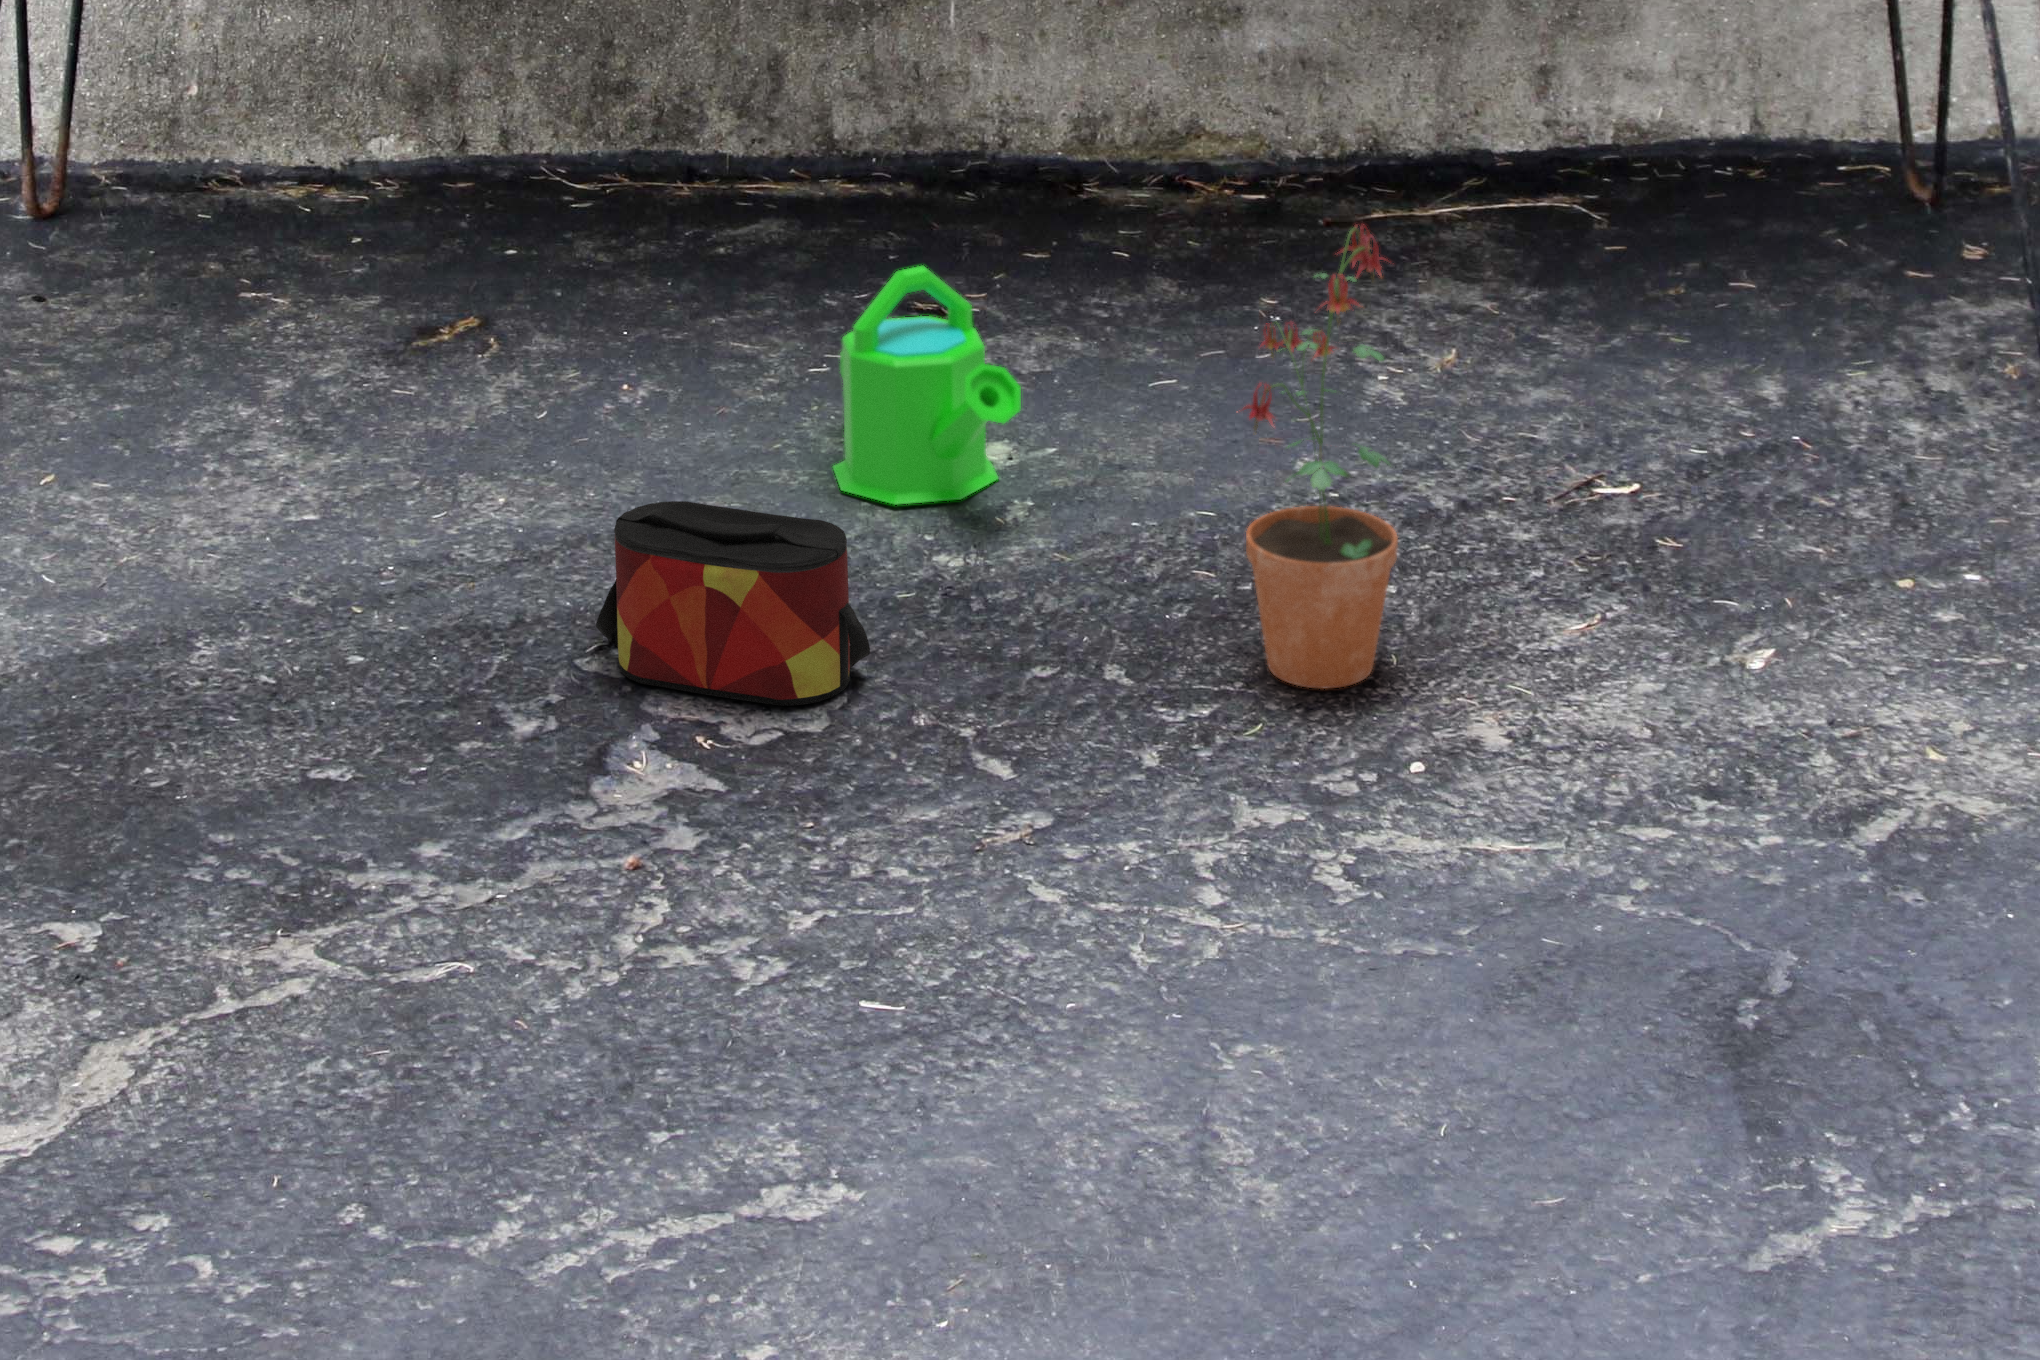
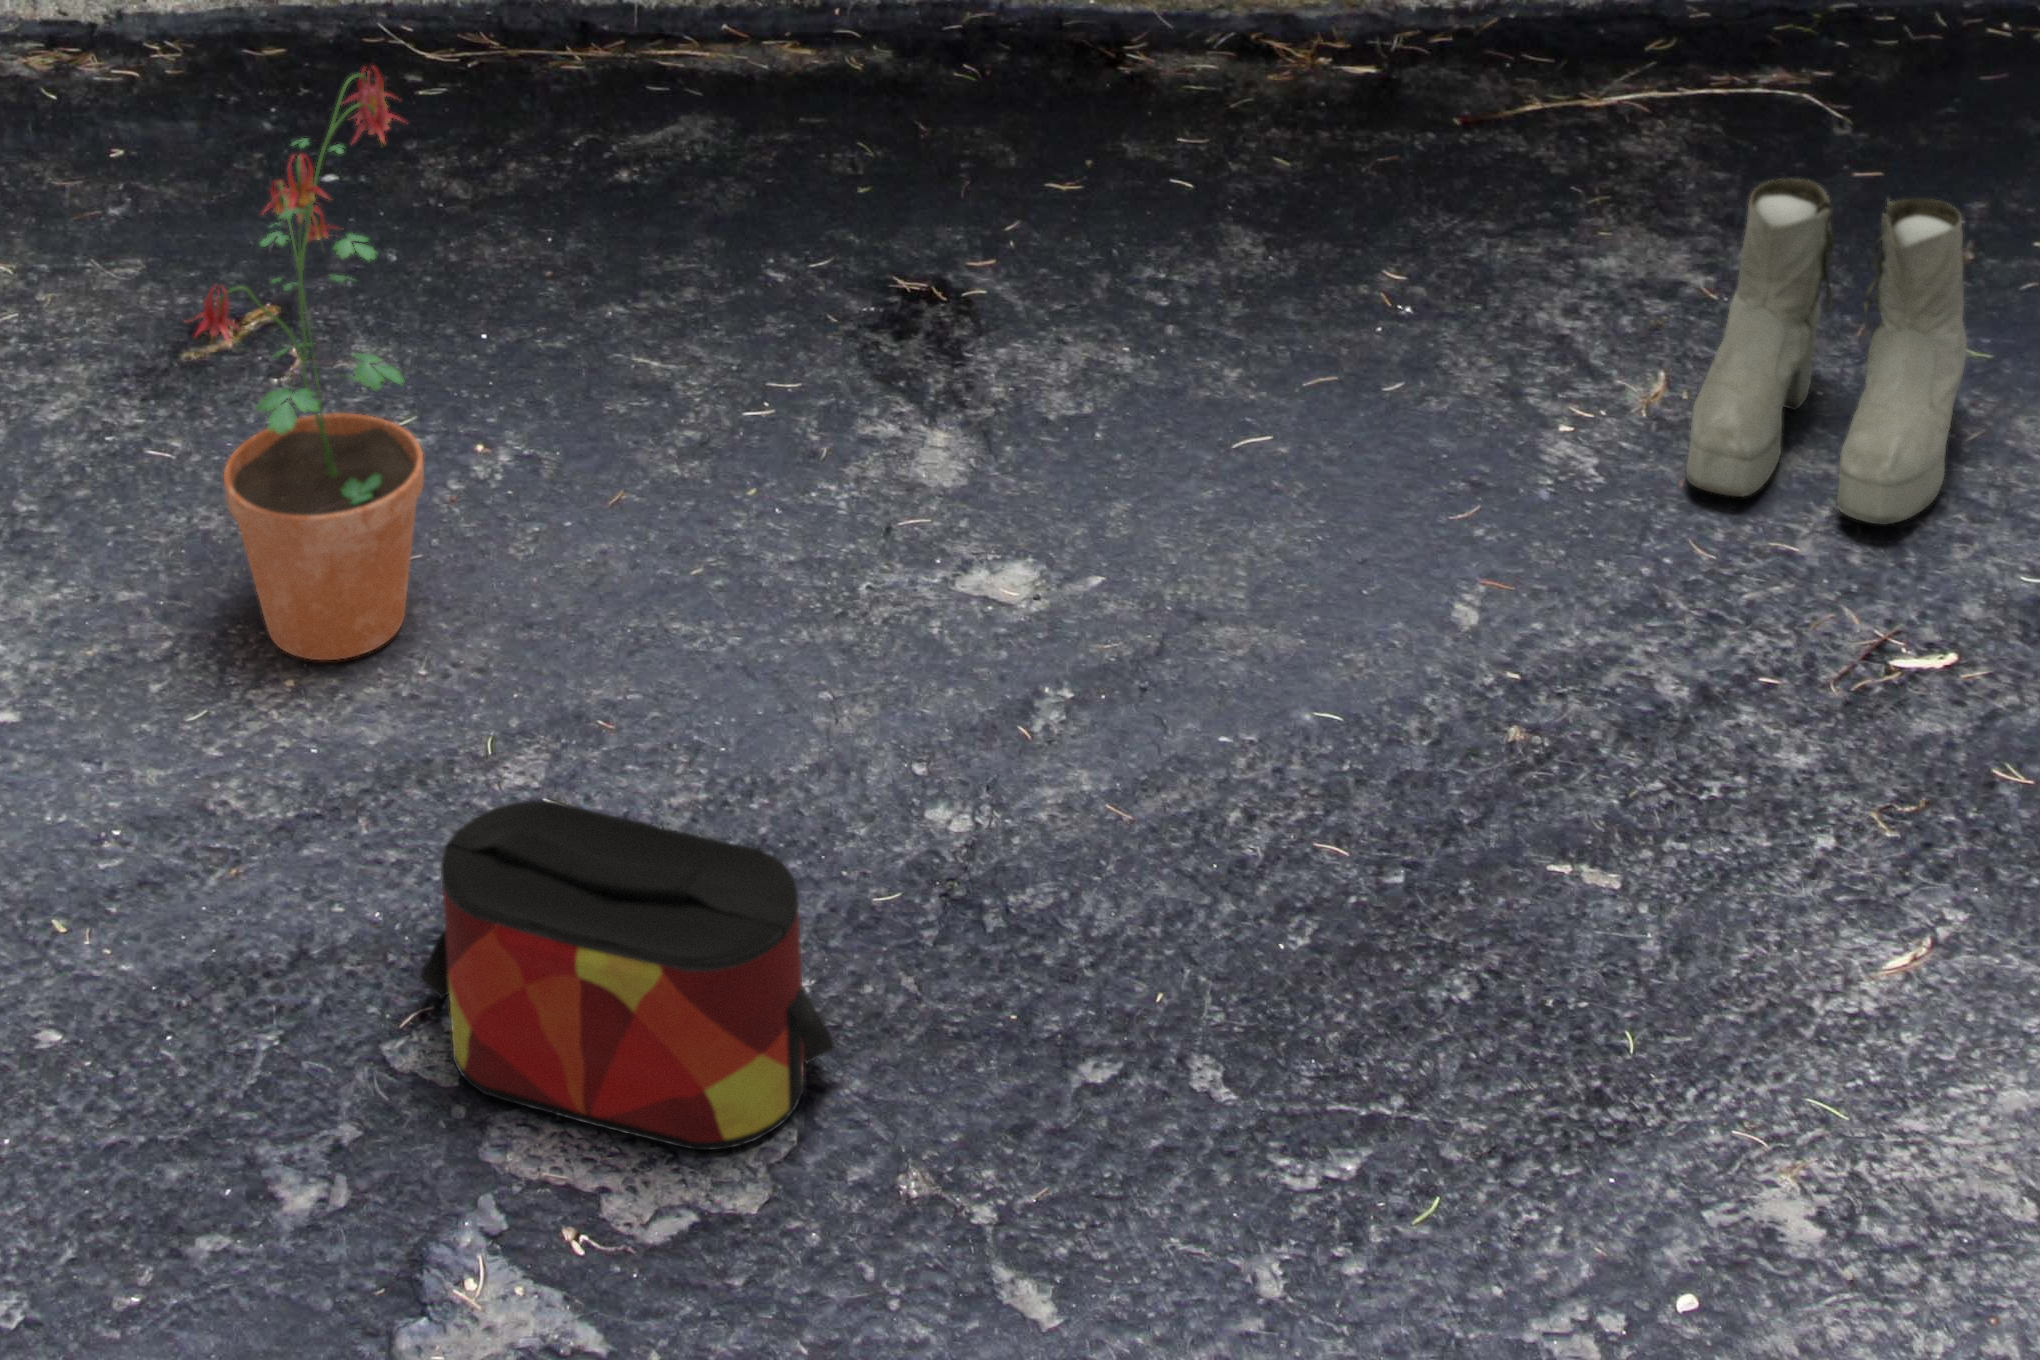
boots: none [1467,198,1665,419] -> present [1686,179,1967,525]
potted plant: present [1237,224,1398,689] -> present [194,66,424,660]
watering can: present [833,266,1021,505] -> none [778,341,1057,693]

